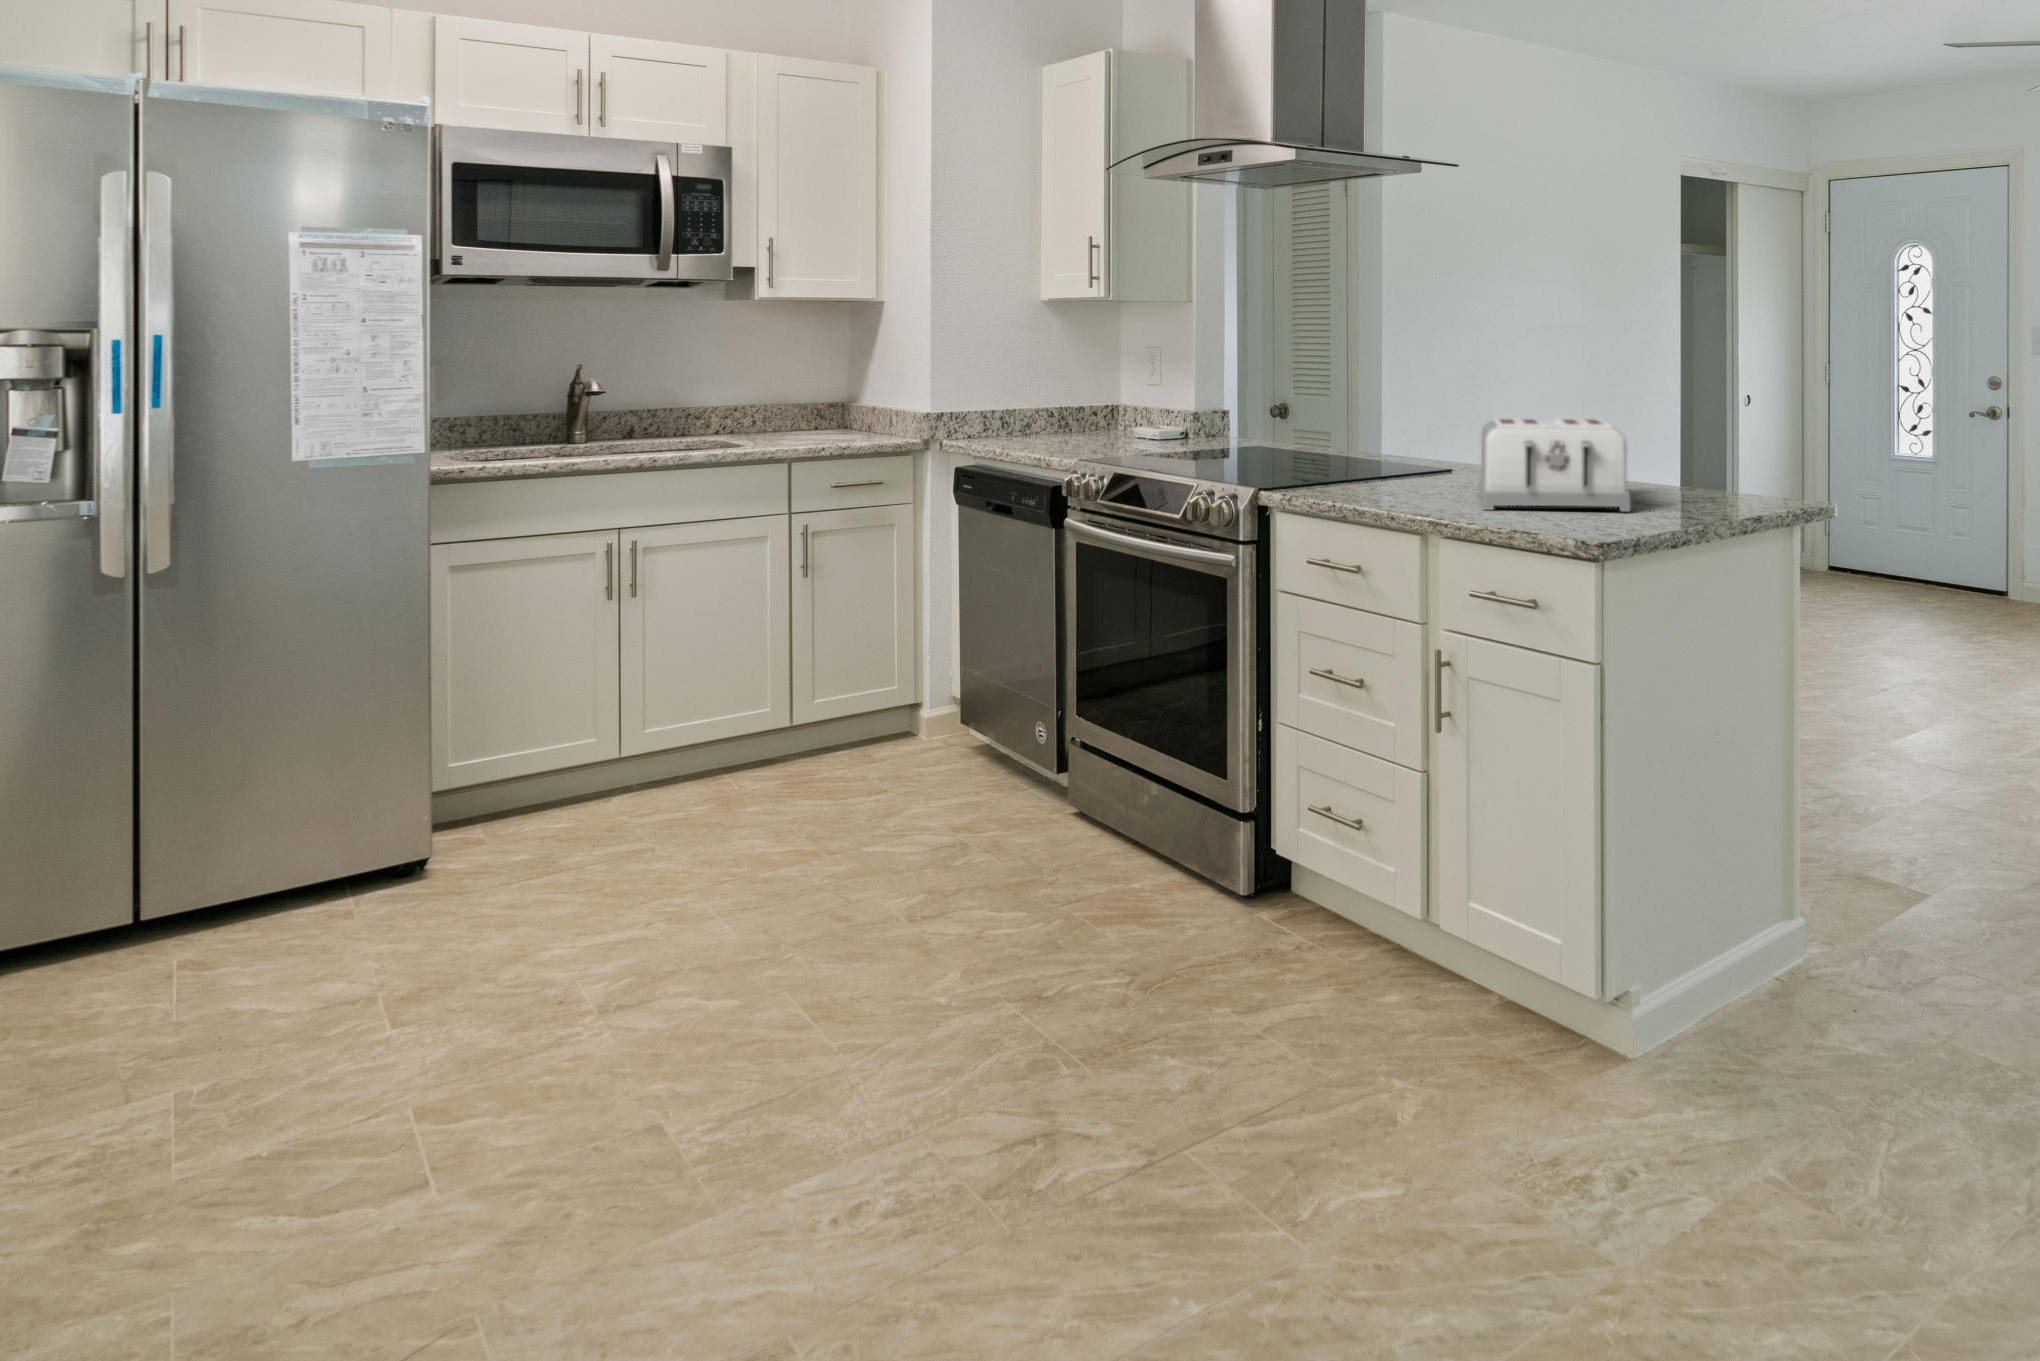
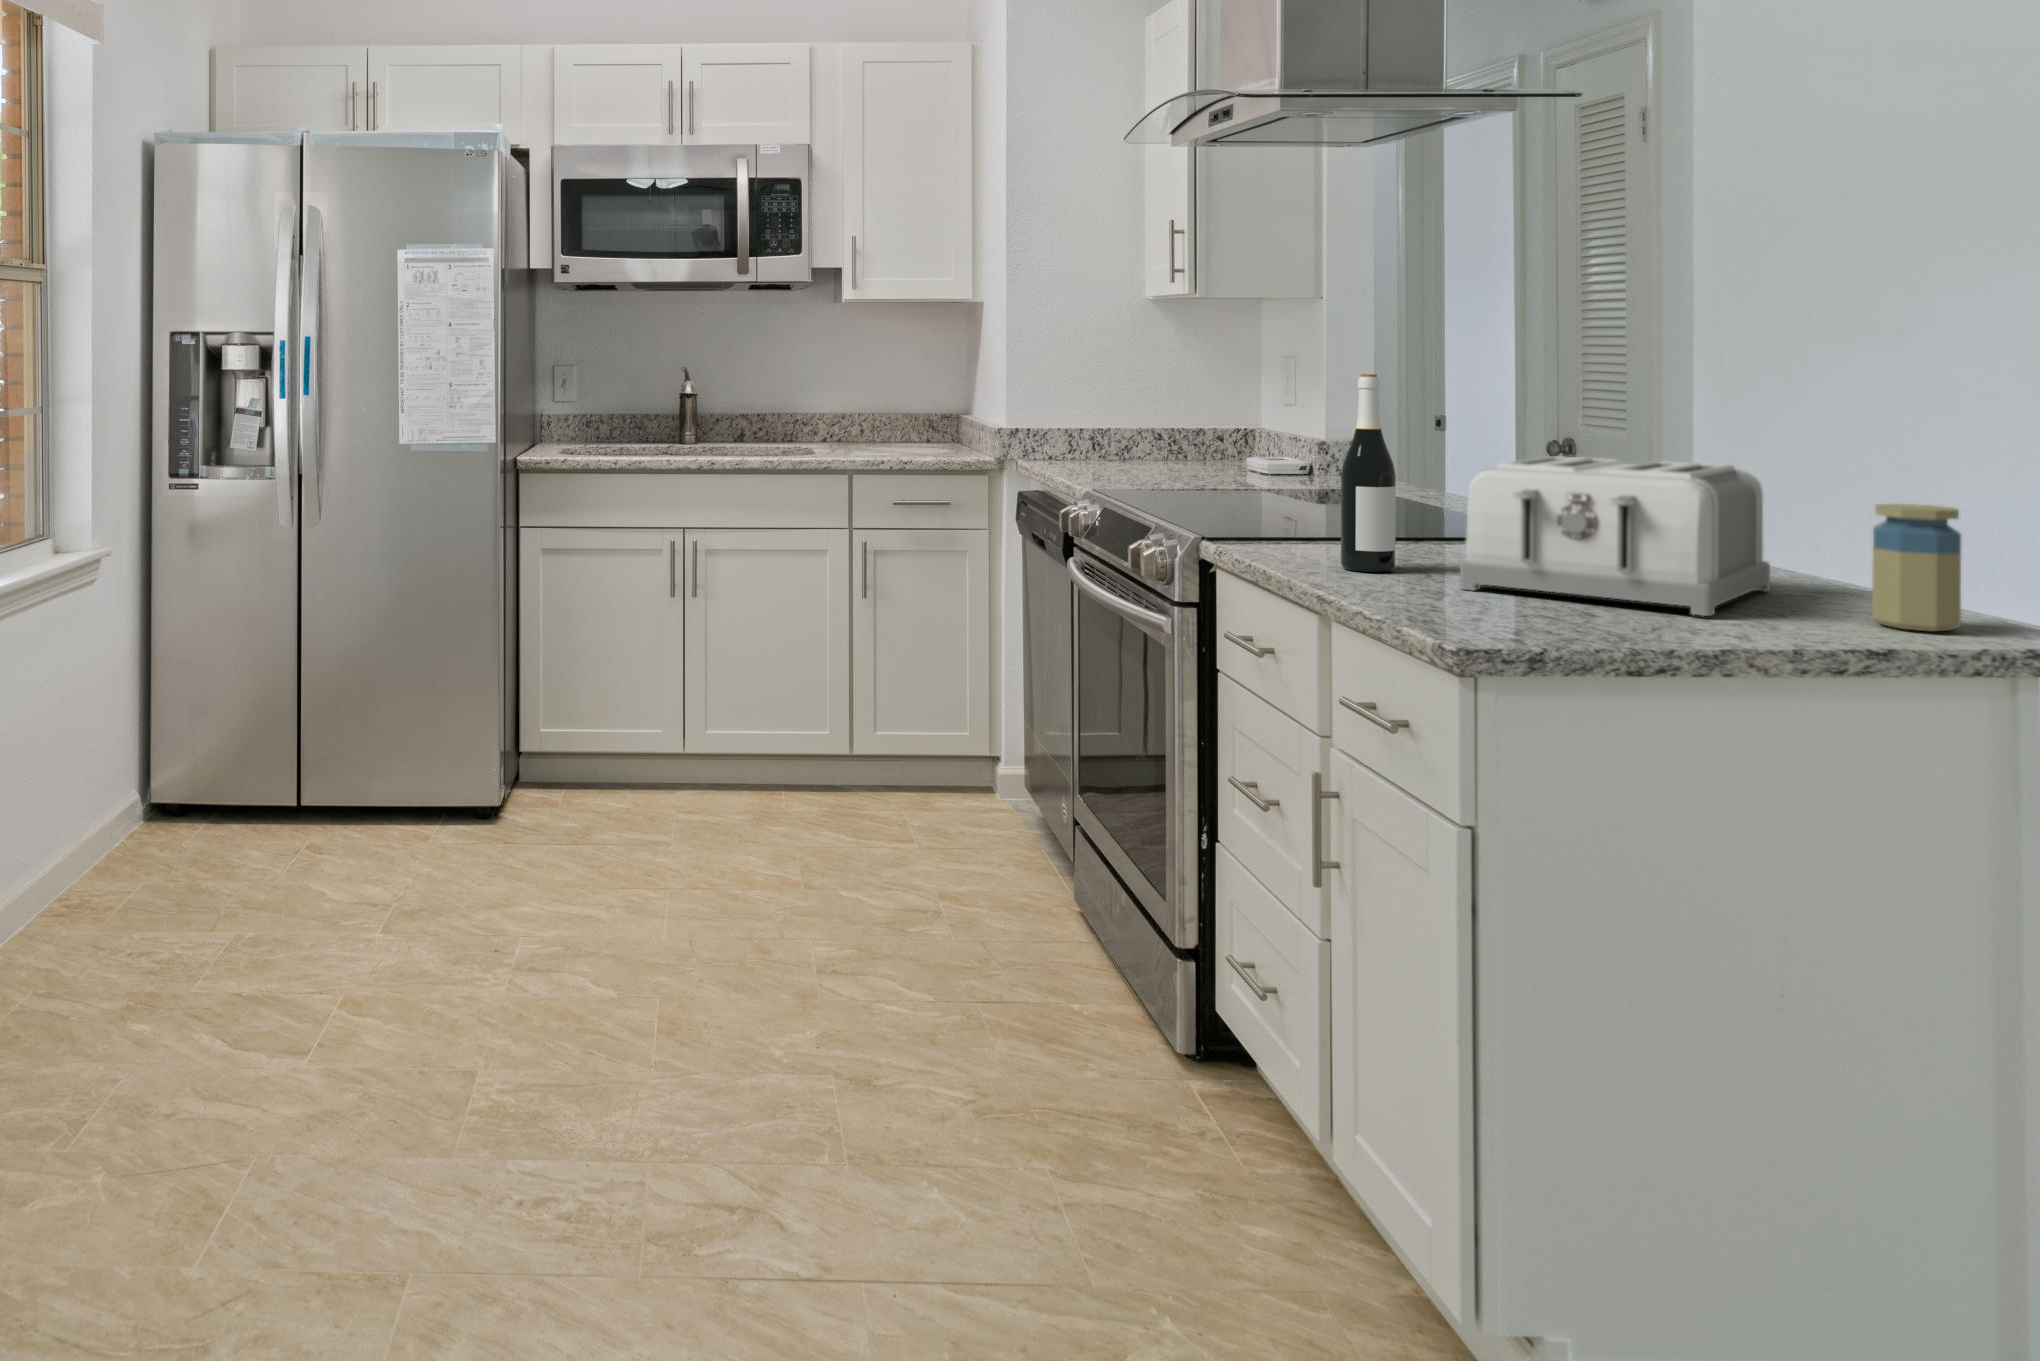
wine bottle: none [1389,365,1425,505] -> present [1341,374,1396,572]
jar: none [1689,436,1733,508] -> present [1872,504,1961,631]

